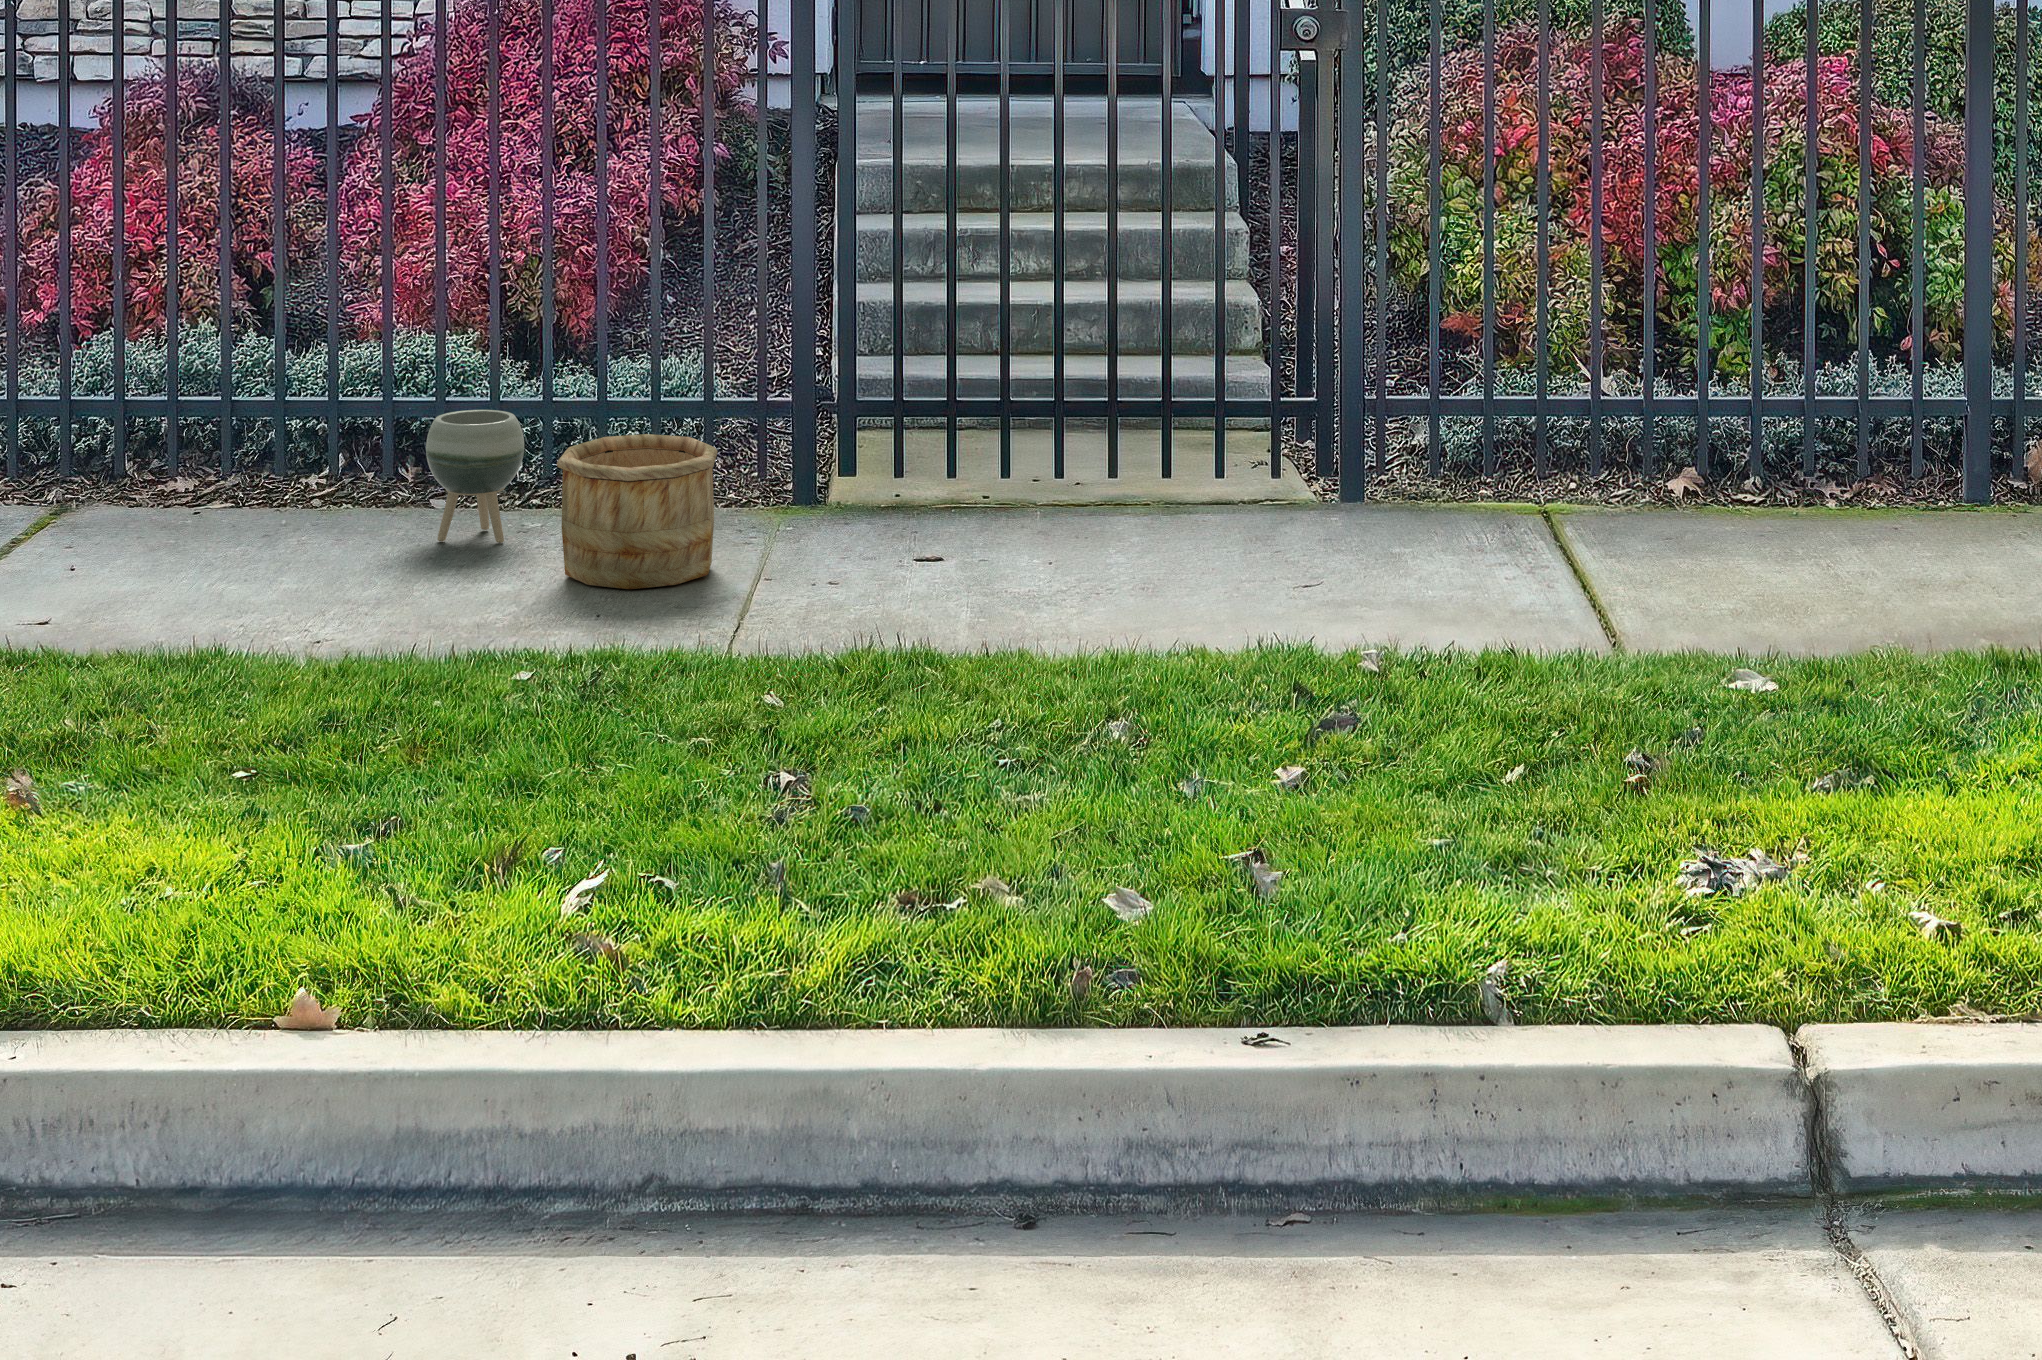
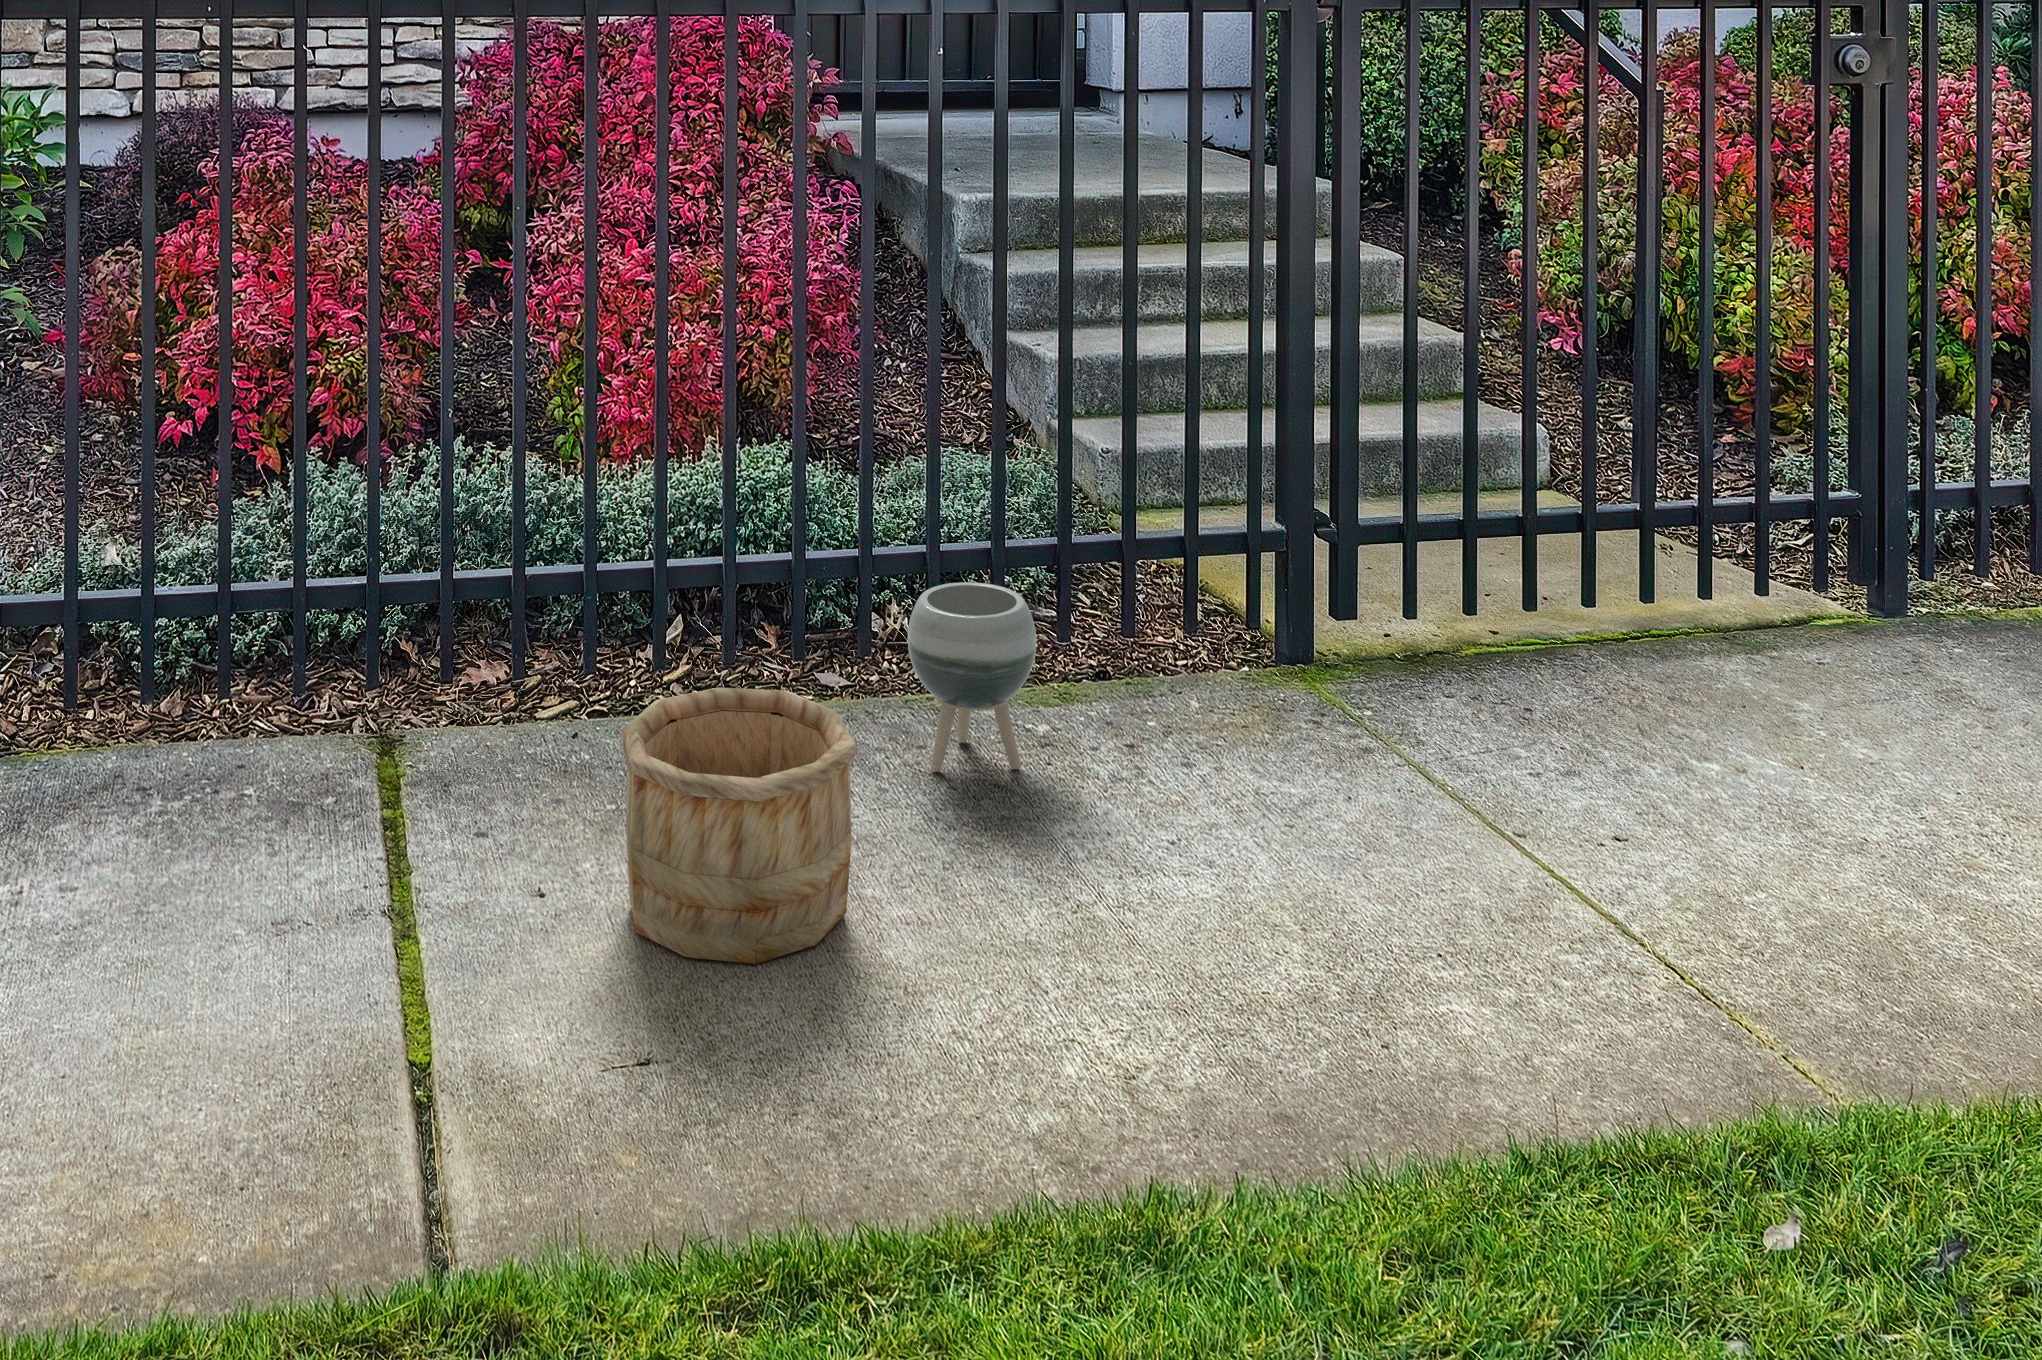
wooden bucket: present [557,434,718,589] -> present [621,688,858,964]

